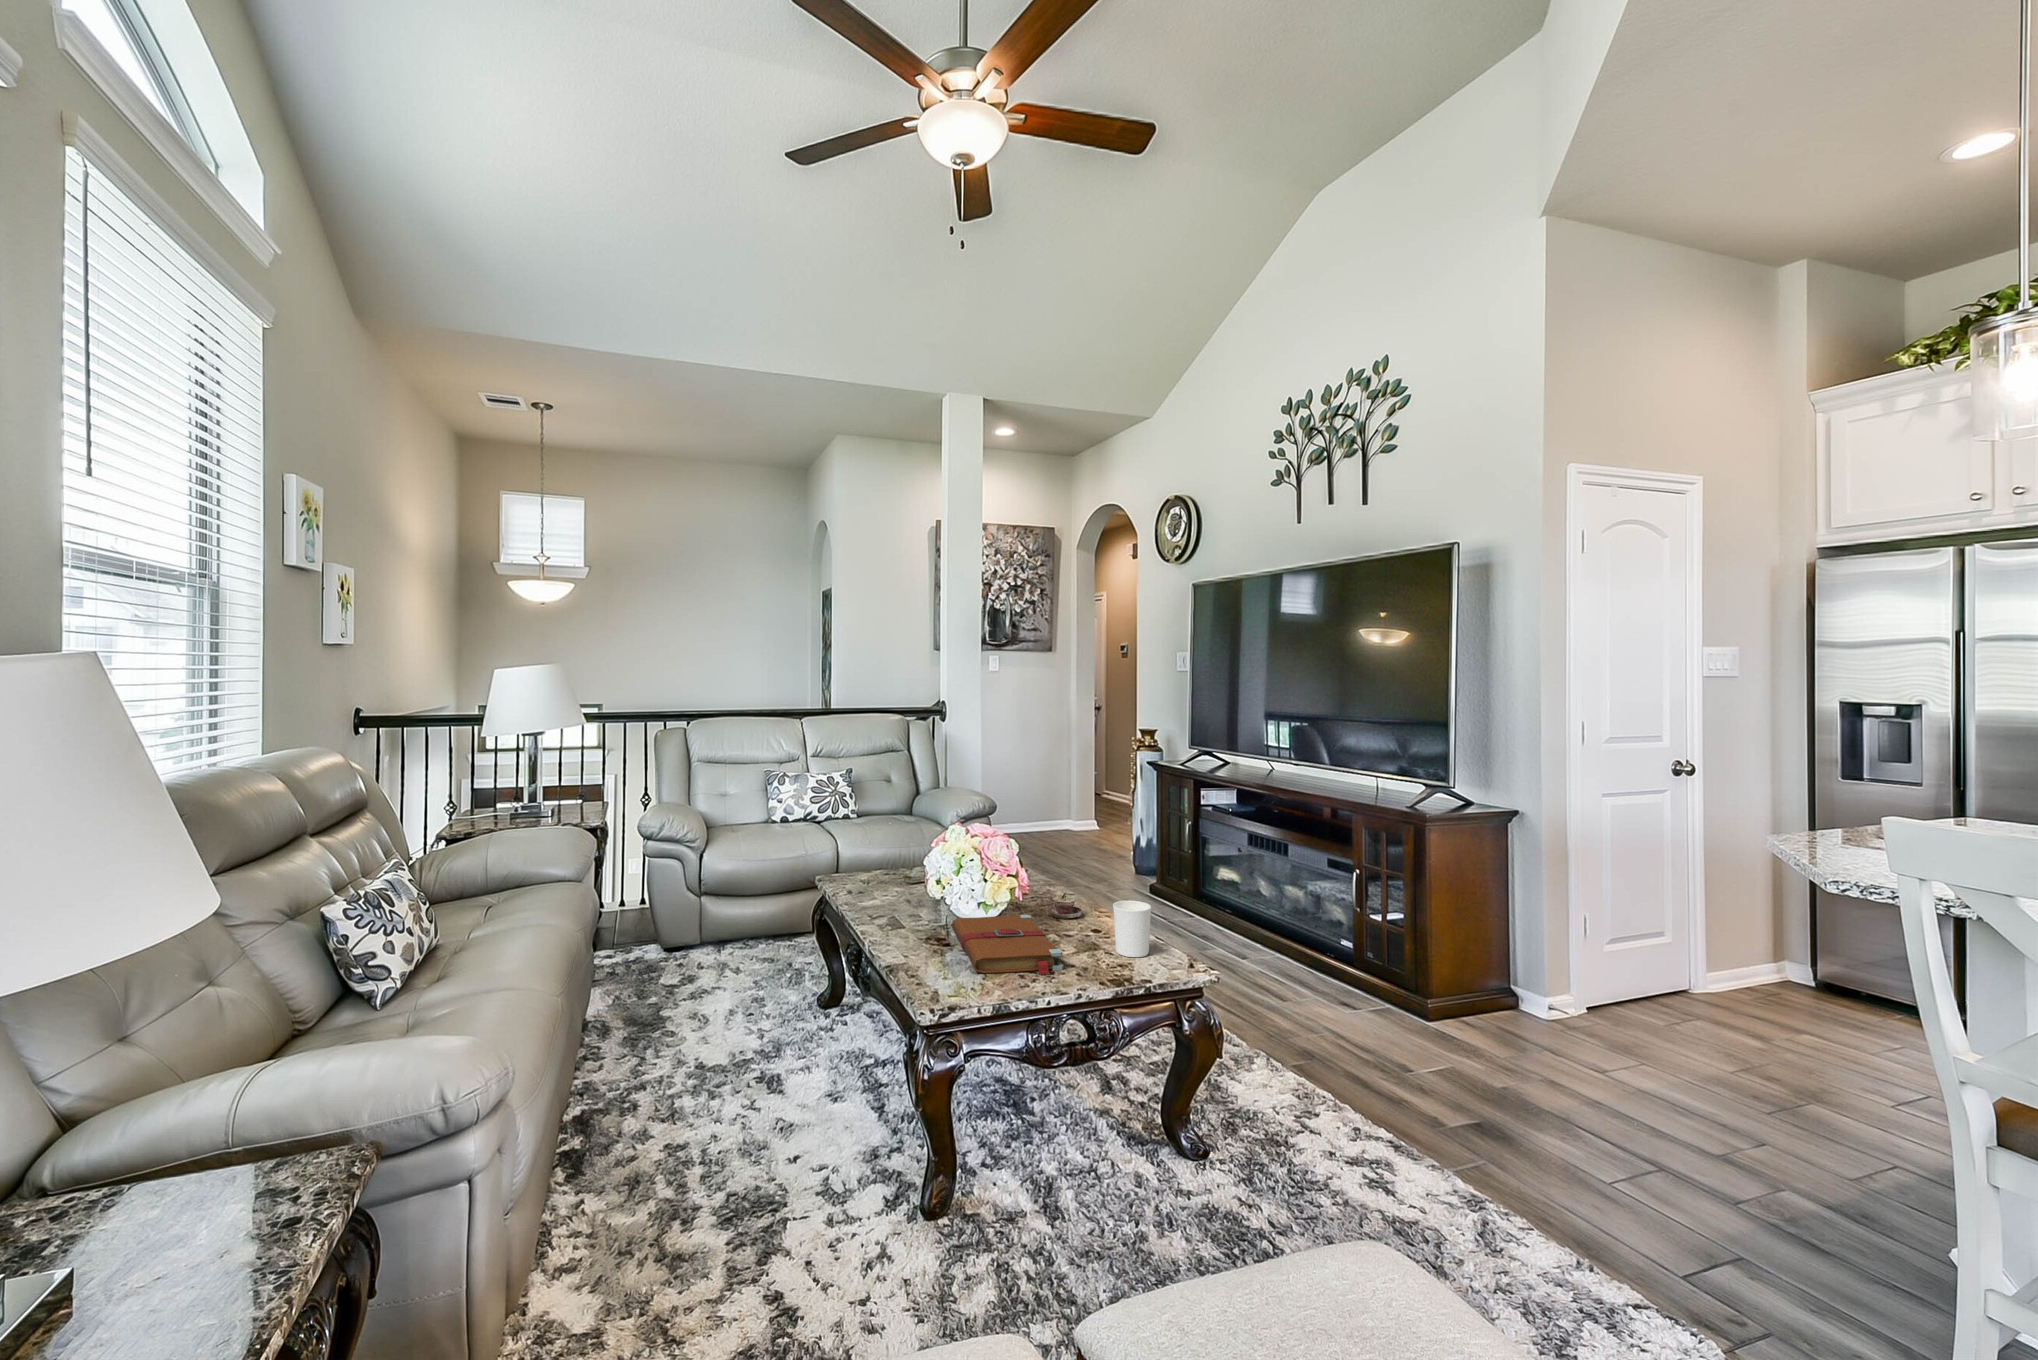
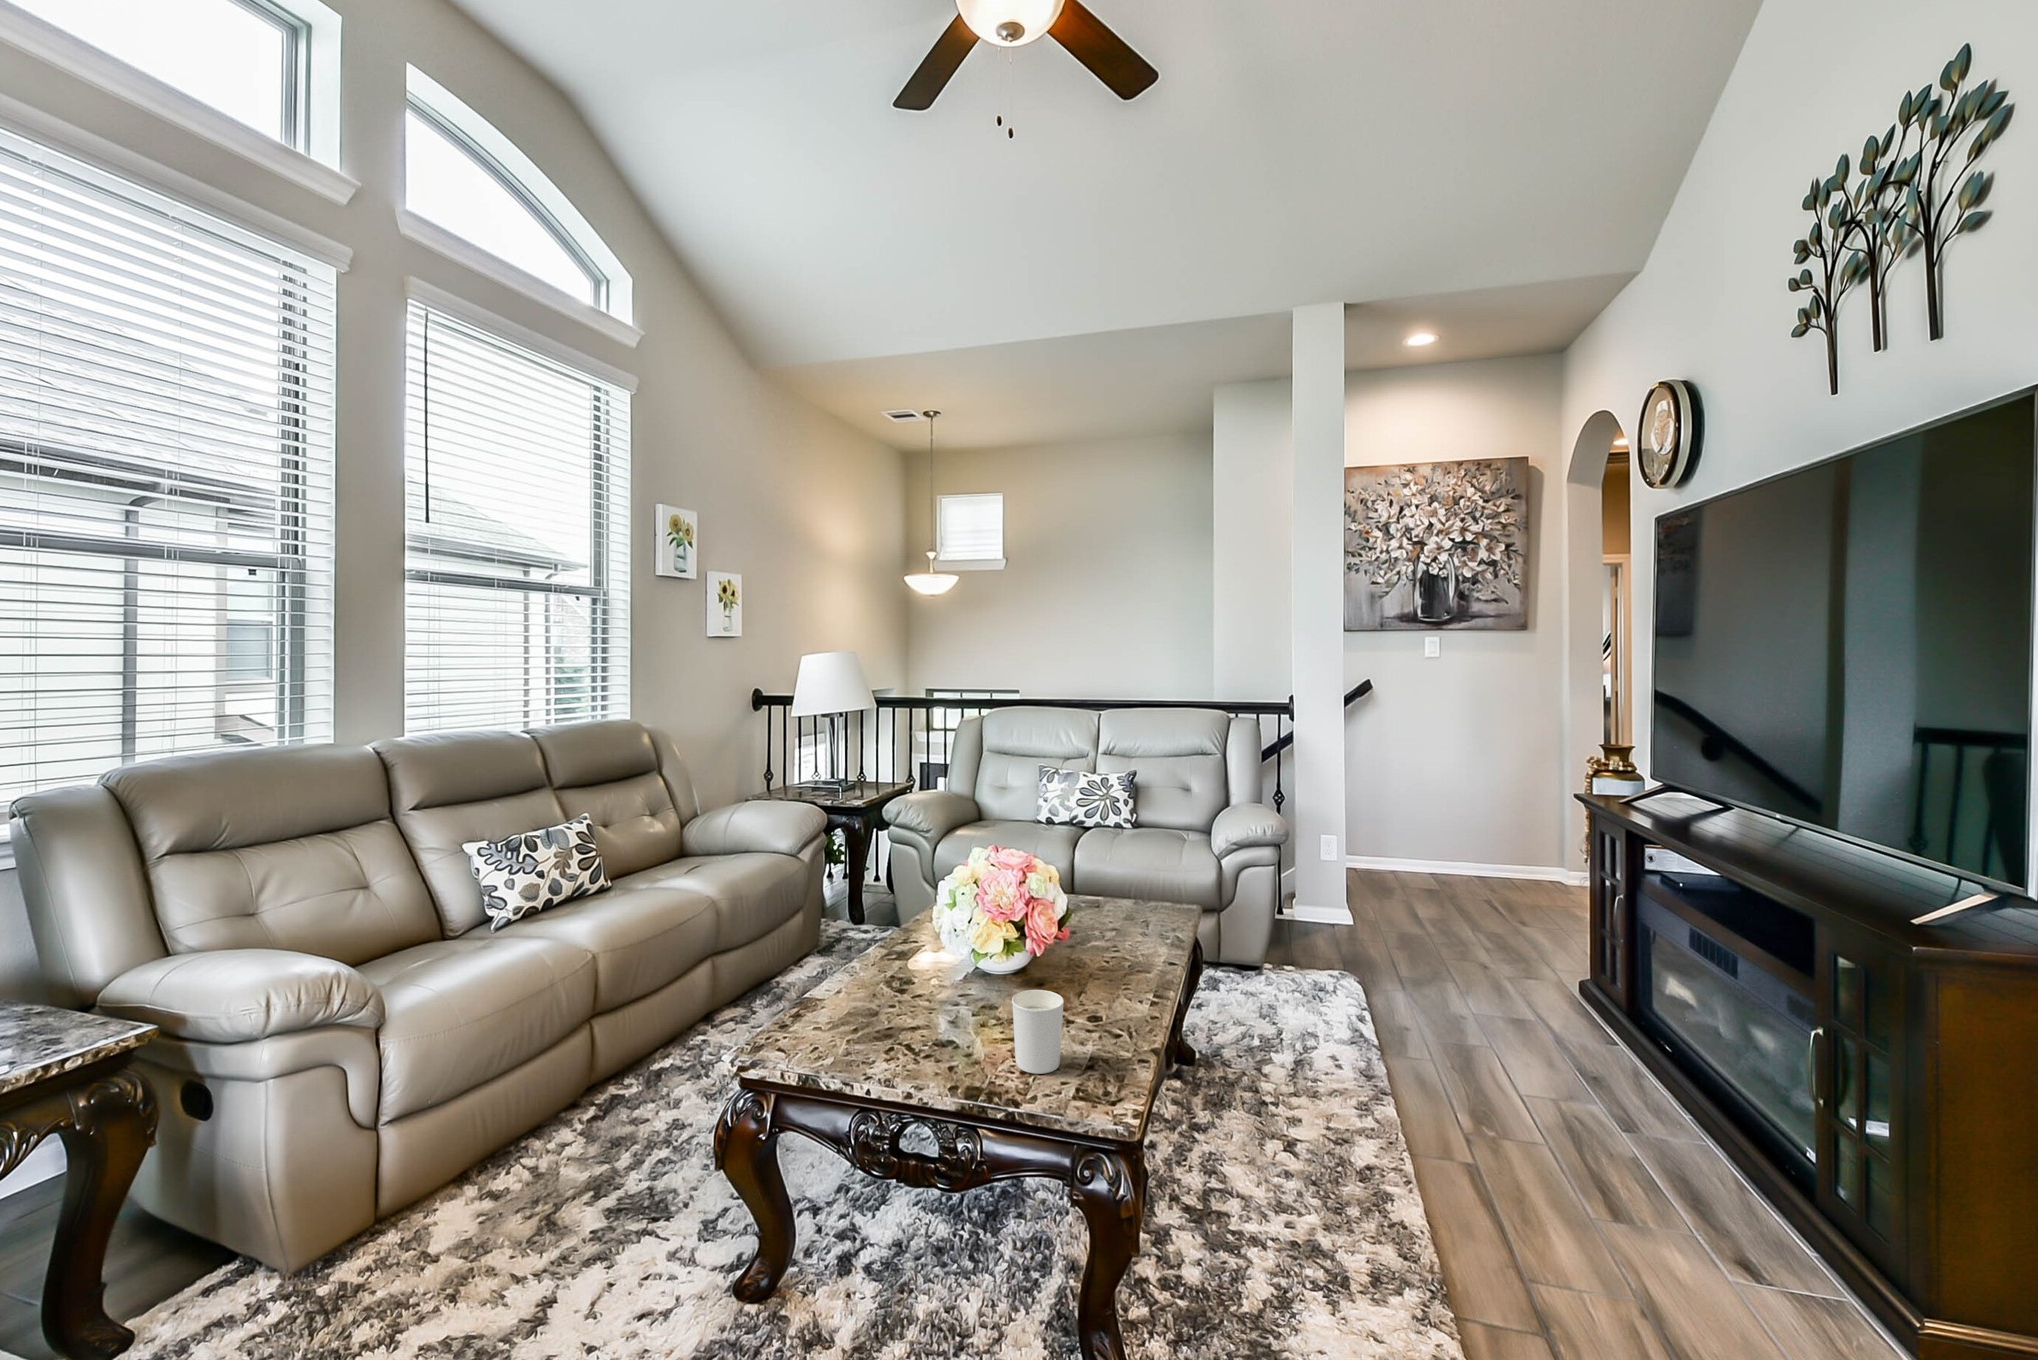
teacup: present [1048,893,1082,919] -> none [1059,963,1104,998]
book: present [951,915,1063,975] -> none [823,964,998,1060]

